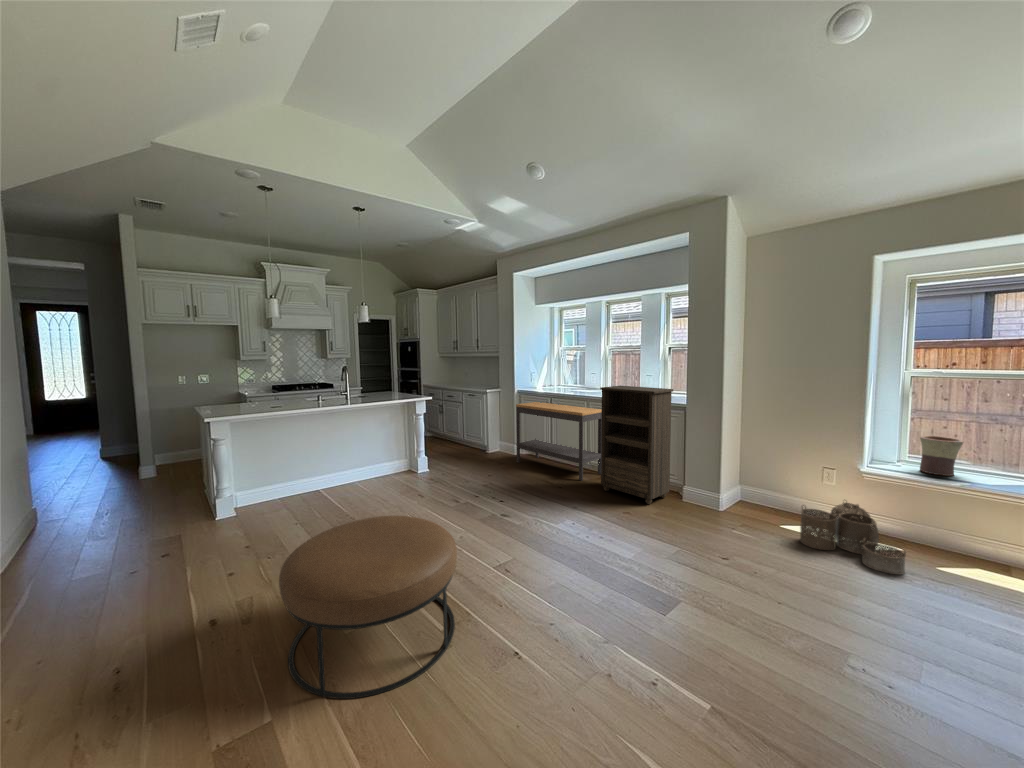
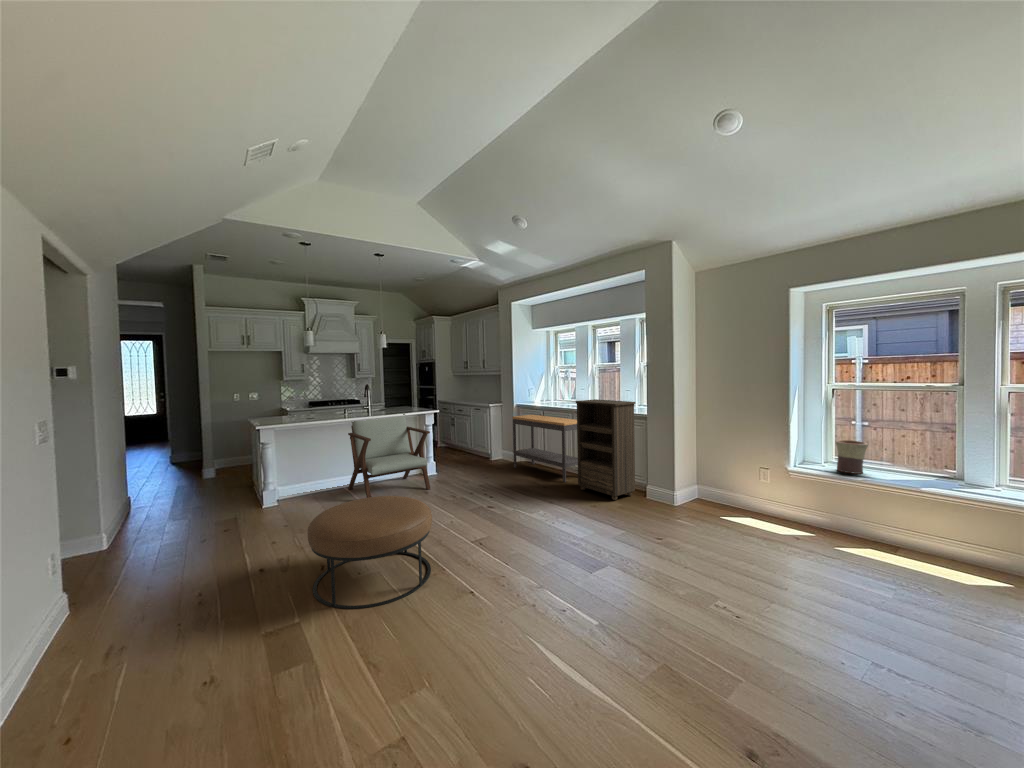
lounge chair: none [324,400,426,511] -> present [348,413,430,498]
woven basket: present [800,502,906,574] -> none [728,495,803,552]

